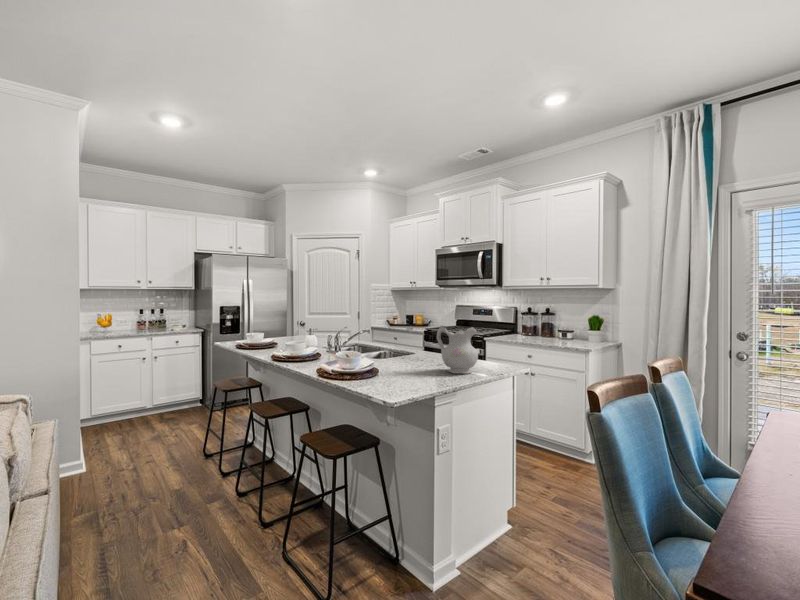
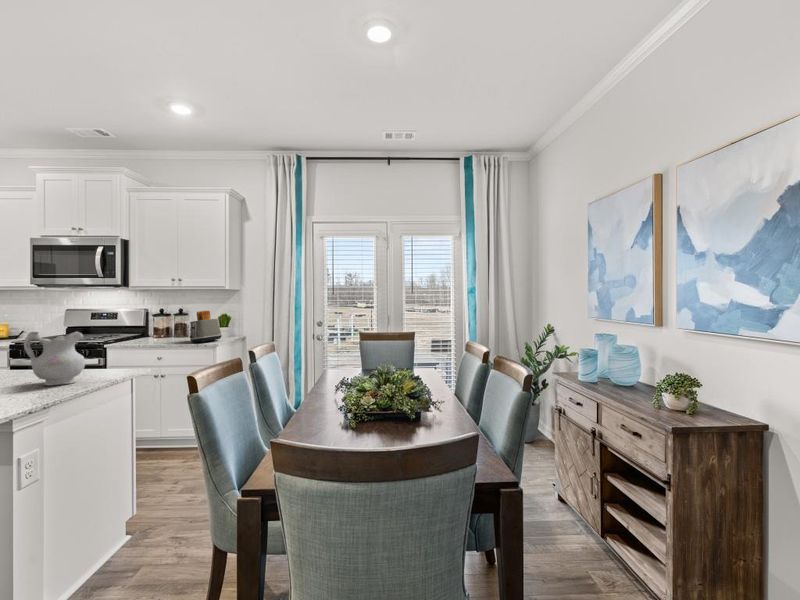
toaster: none [558,311,591,345] -> present [190,311,222,343]

